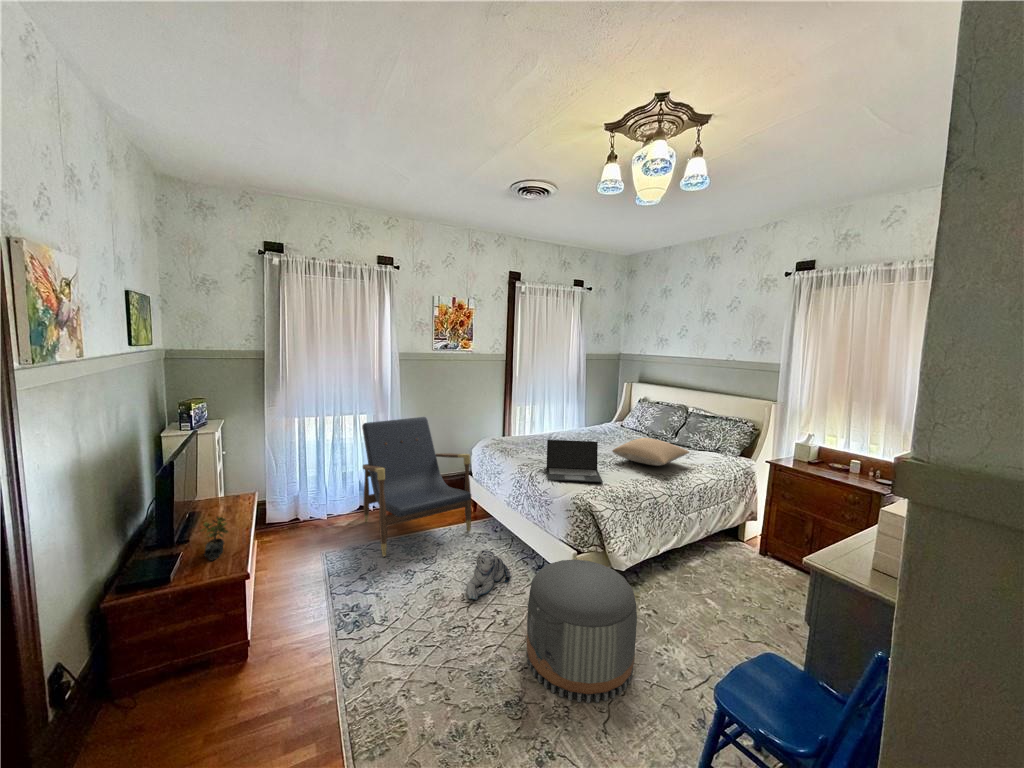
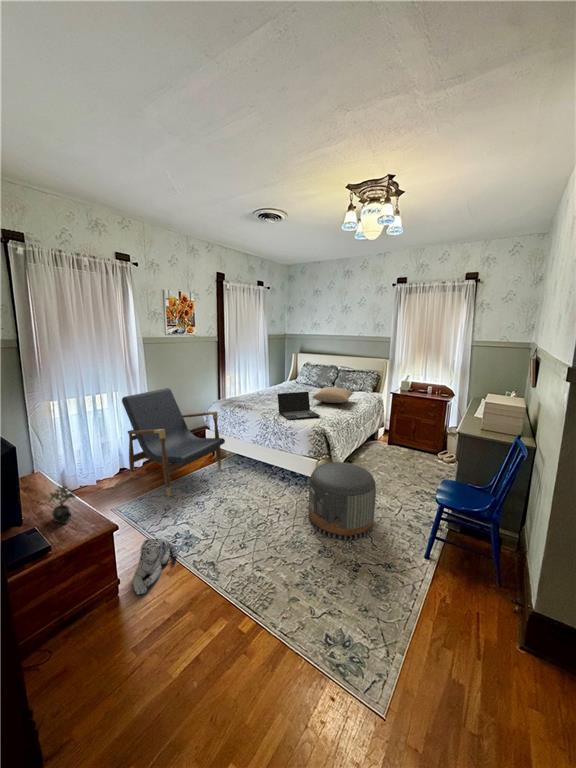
plush toy: present [467,550,511,600] -> present [133,538,177,595]

